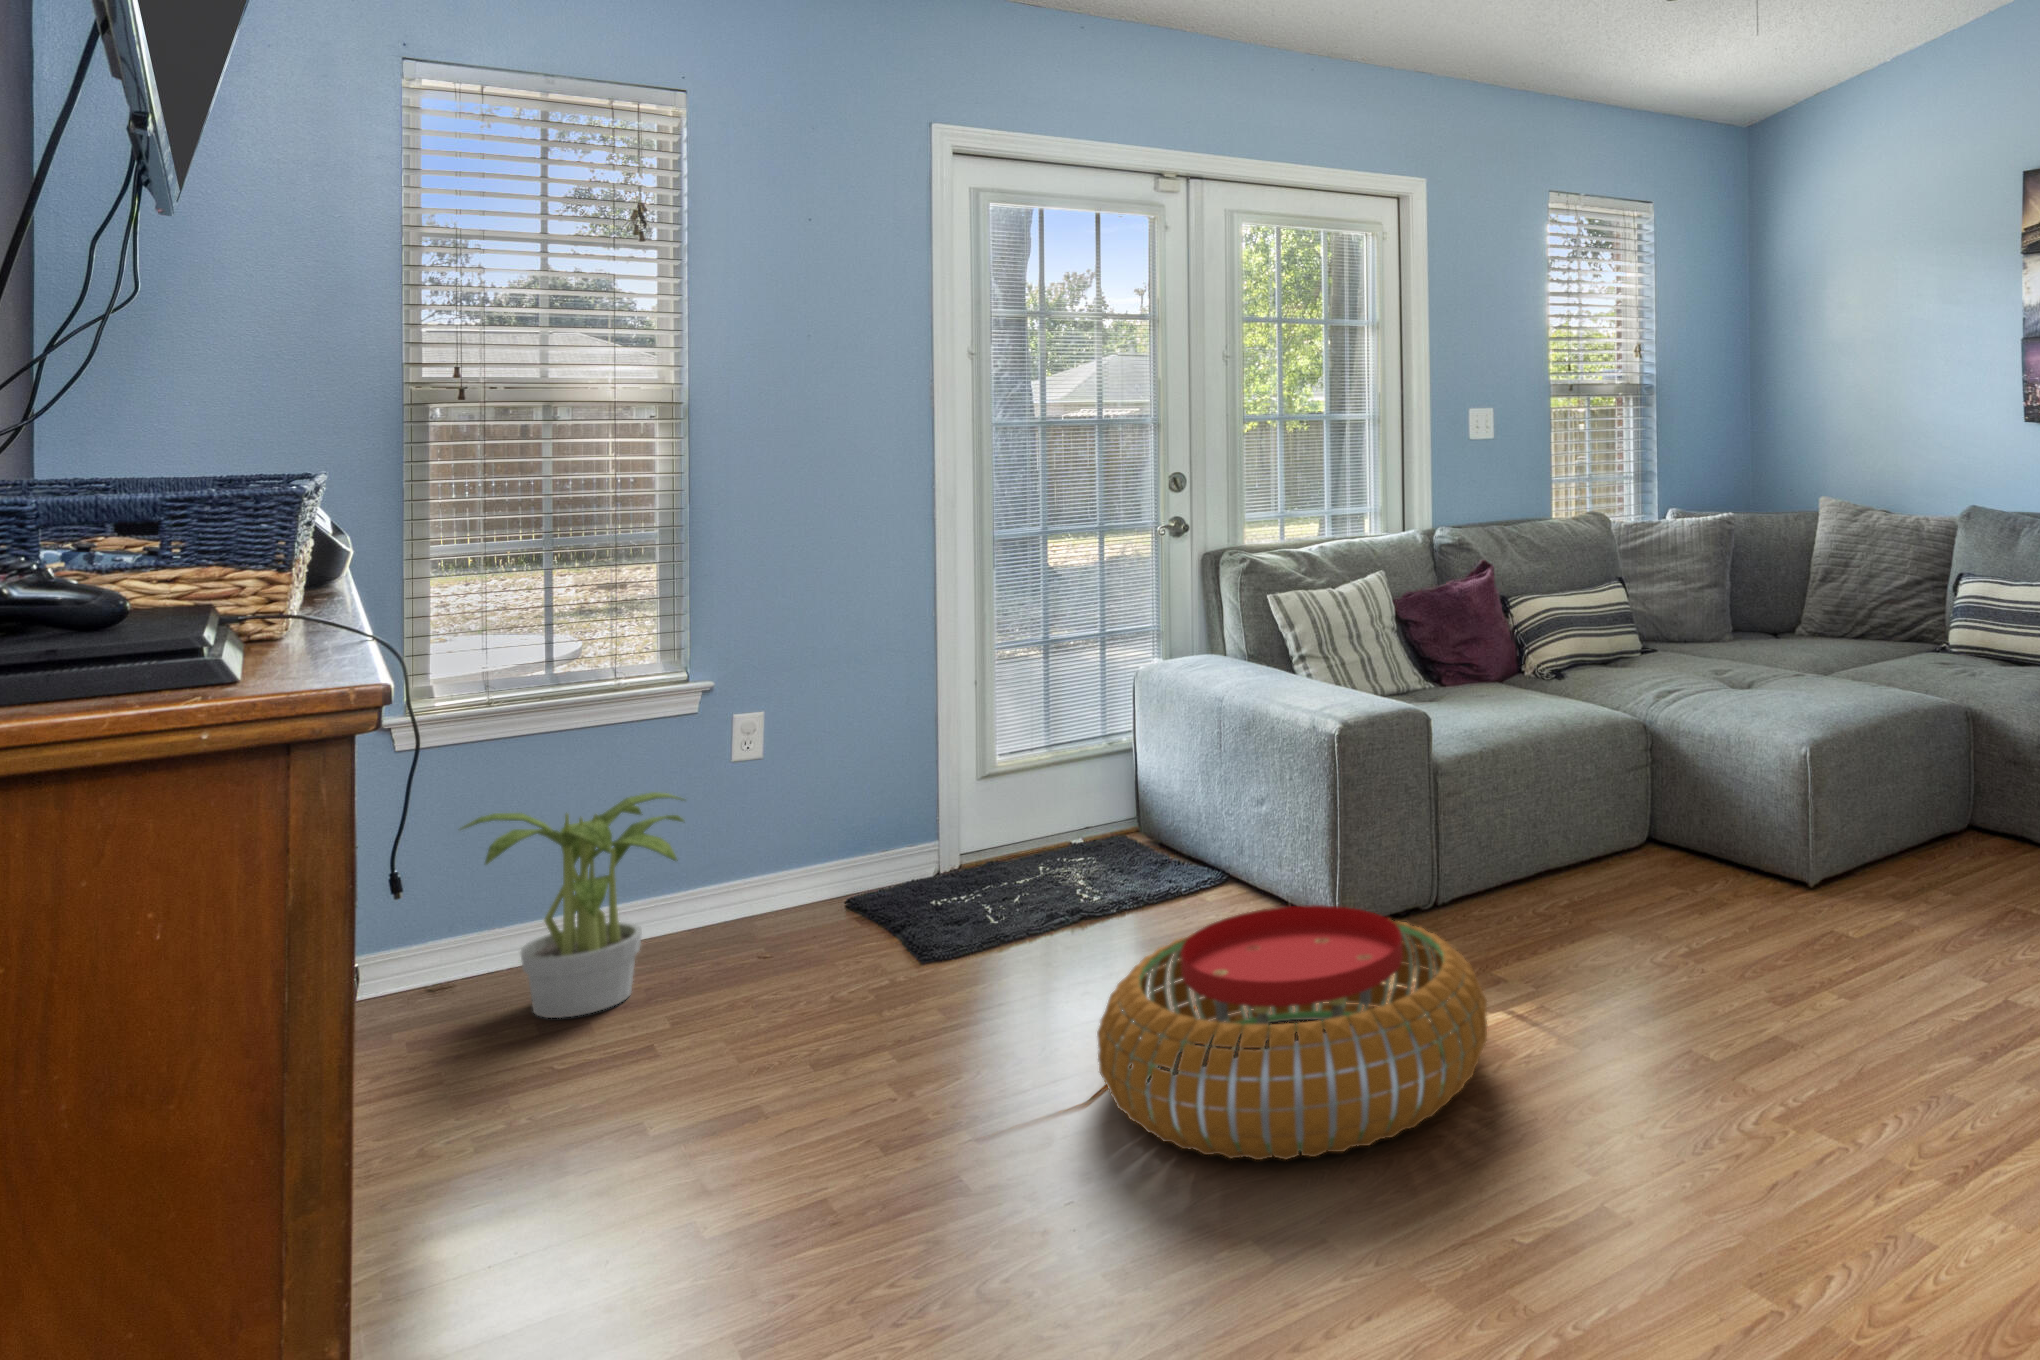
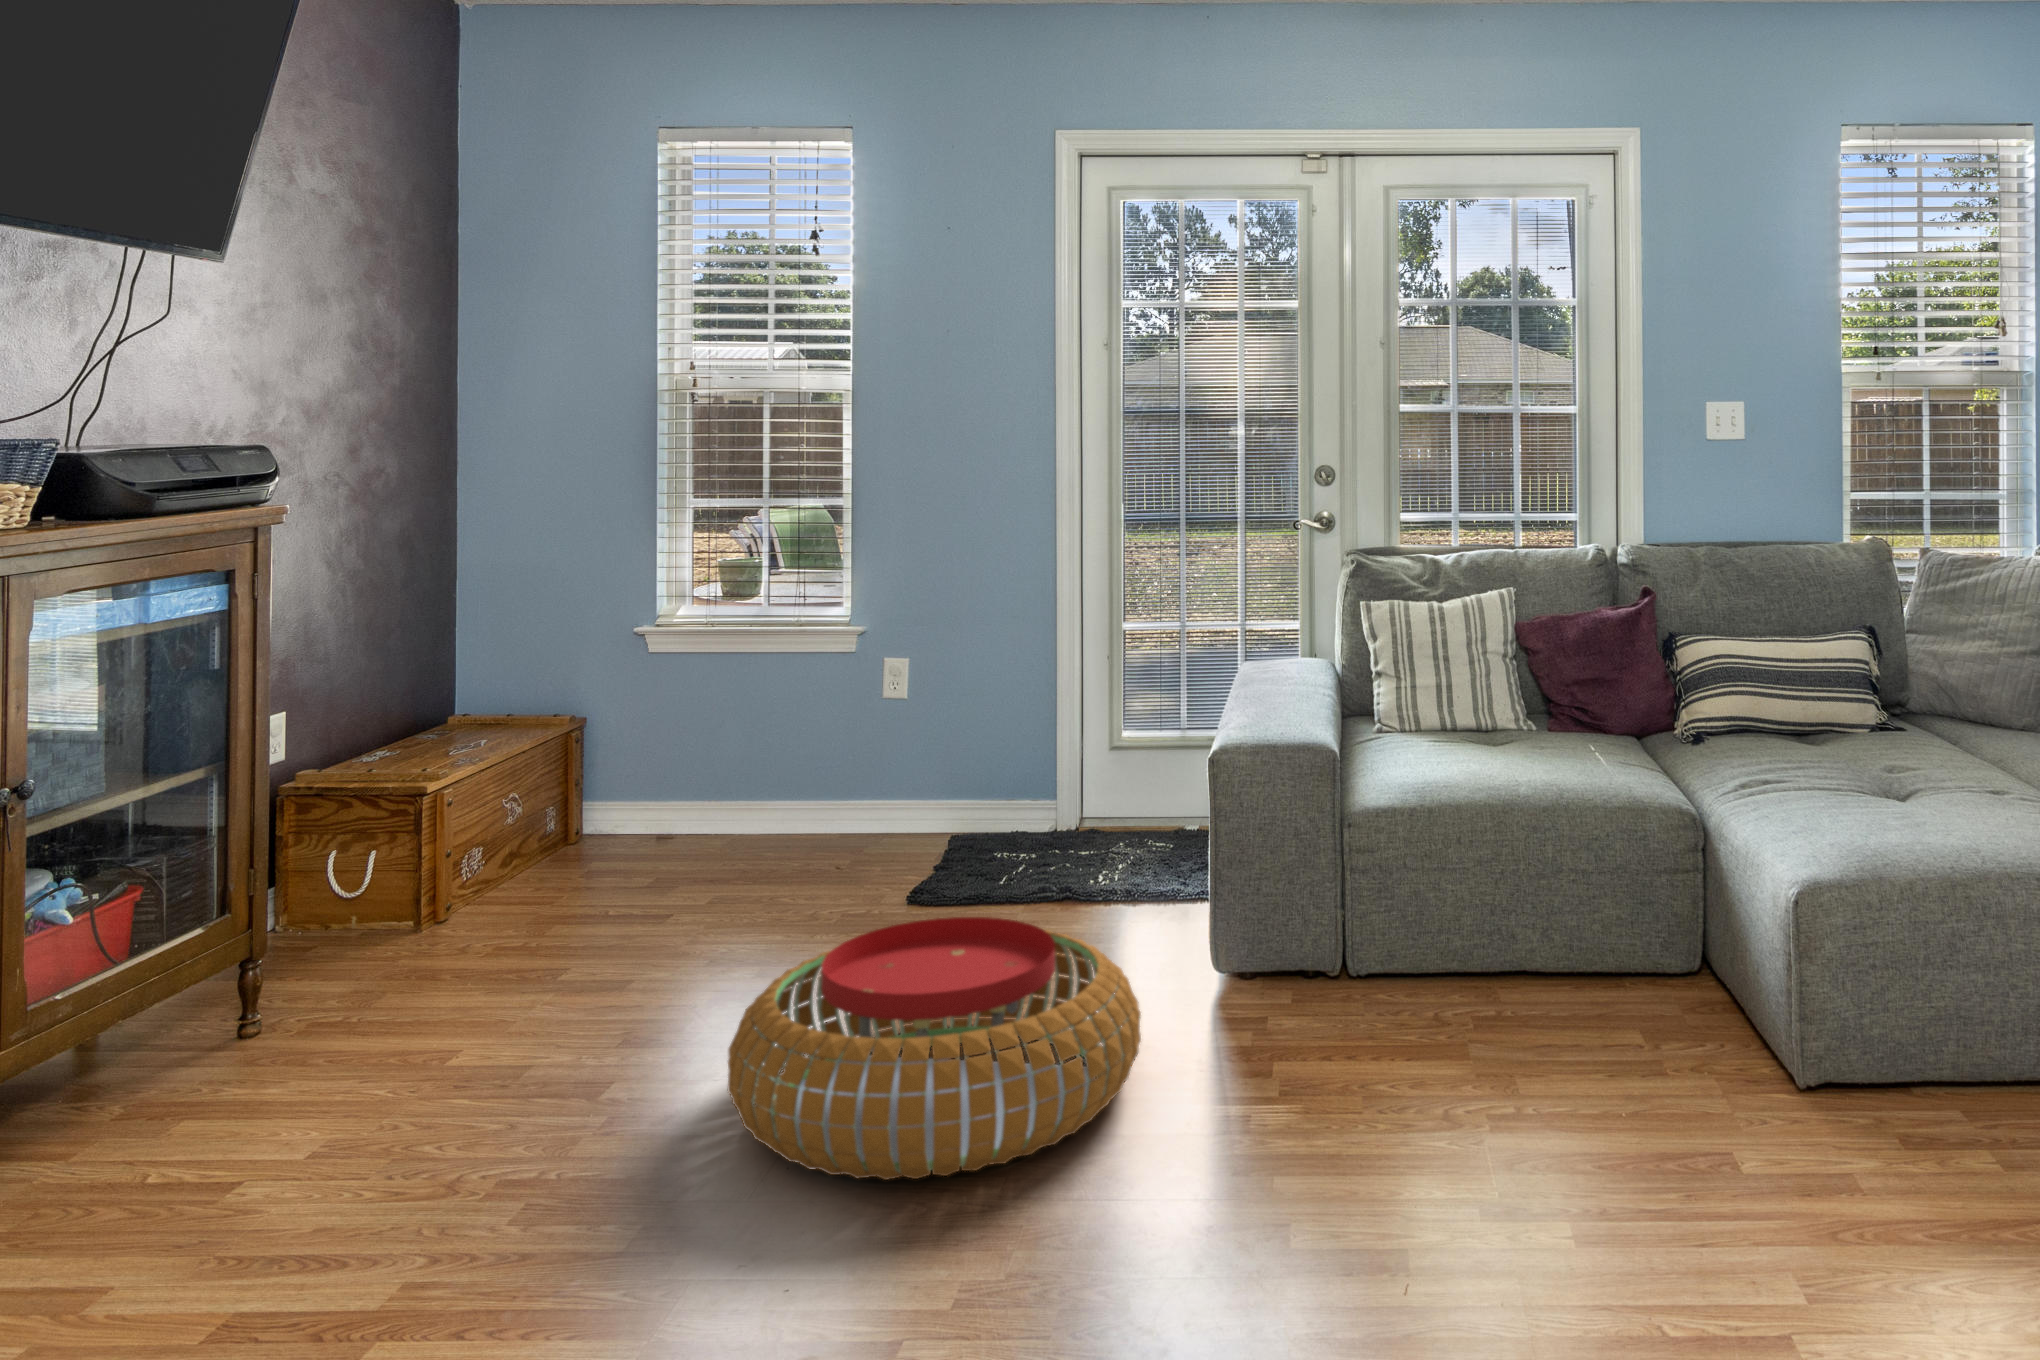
potted plant: present [461,792,684,1018] -> none [616,708,817,877]

